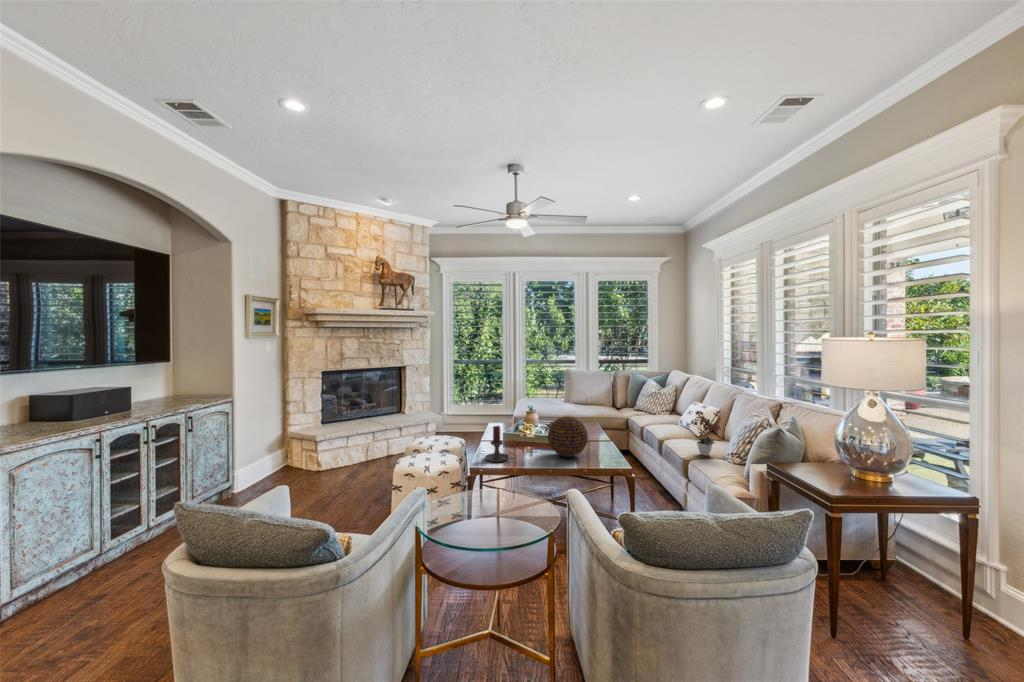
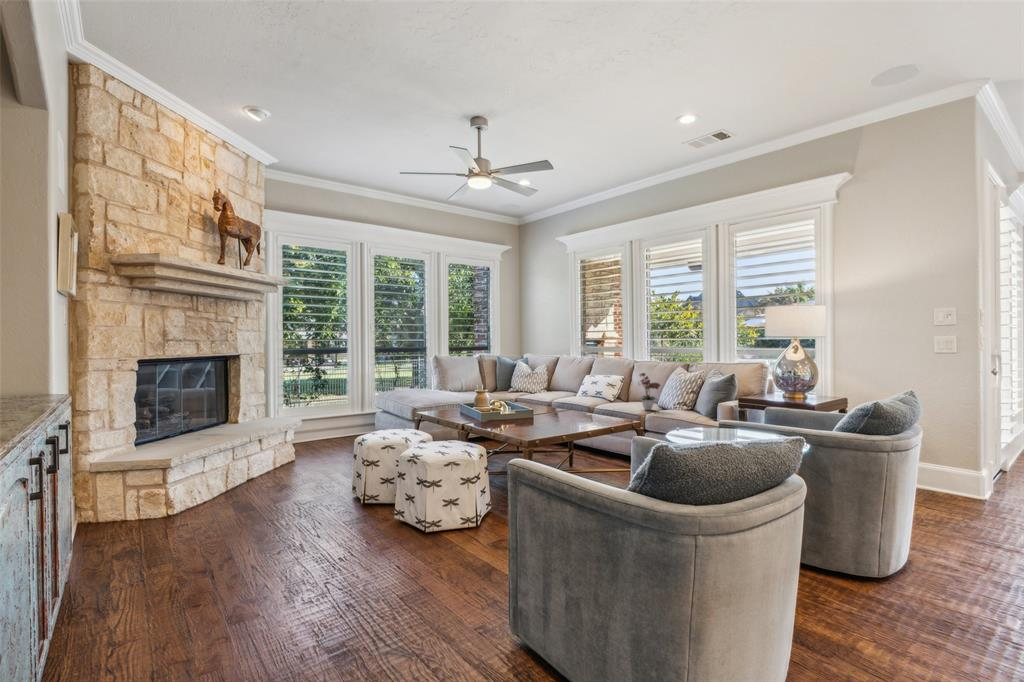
decorative orb: present [548,416,588,457] -> none [554,382,593,422]
candle holder: present [485,426,515,462] -> none [516,394,549,433]

